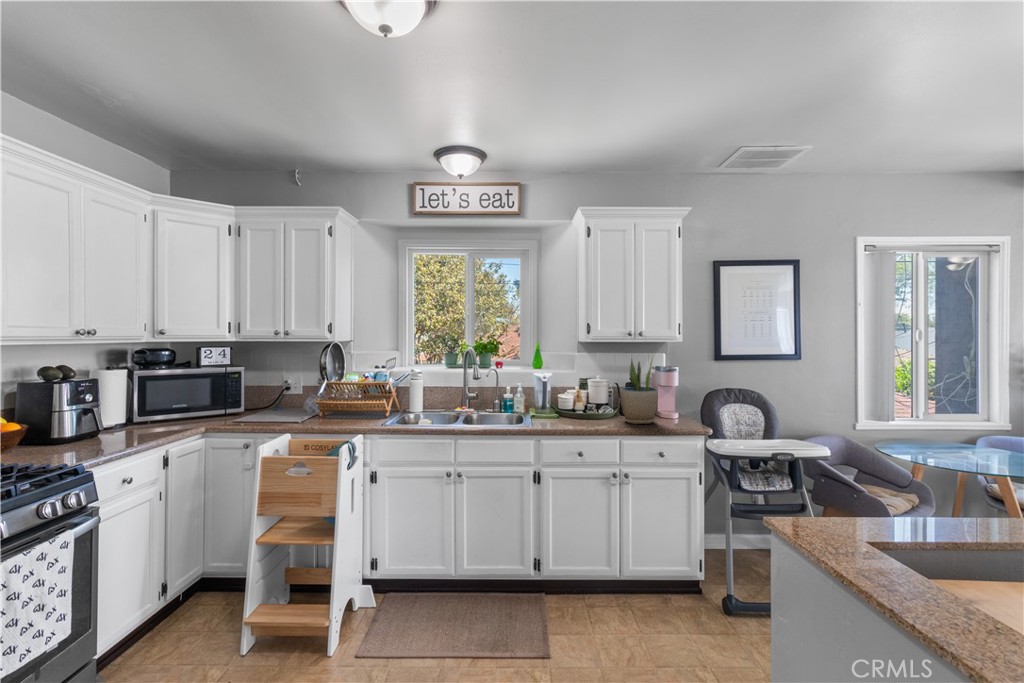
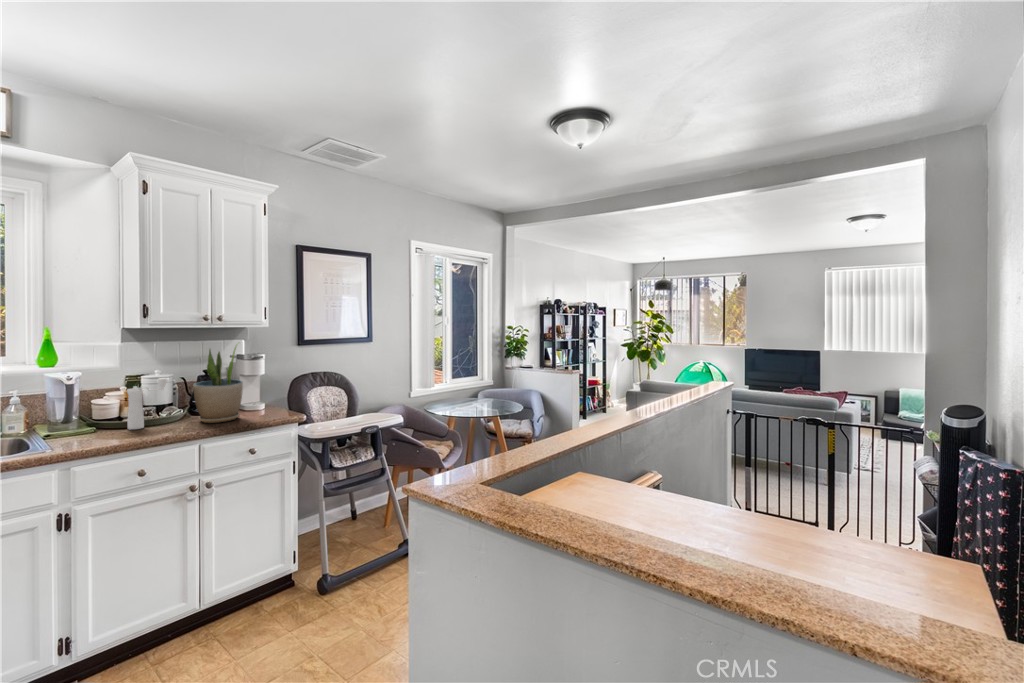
pepper mill: none [576,382,603,420] -> present [127,378,168,430]

